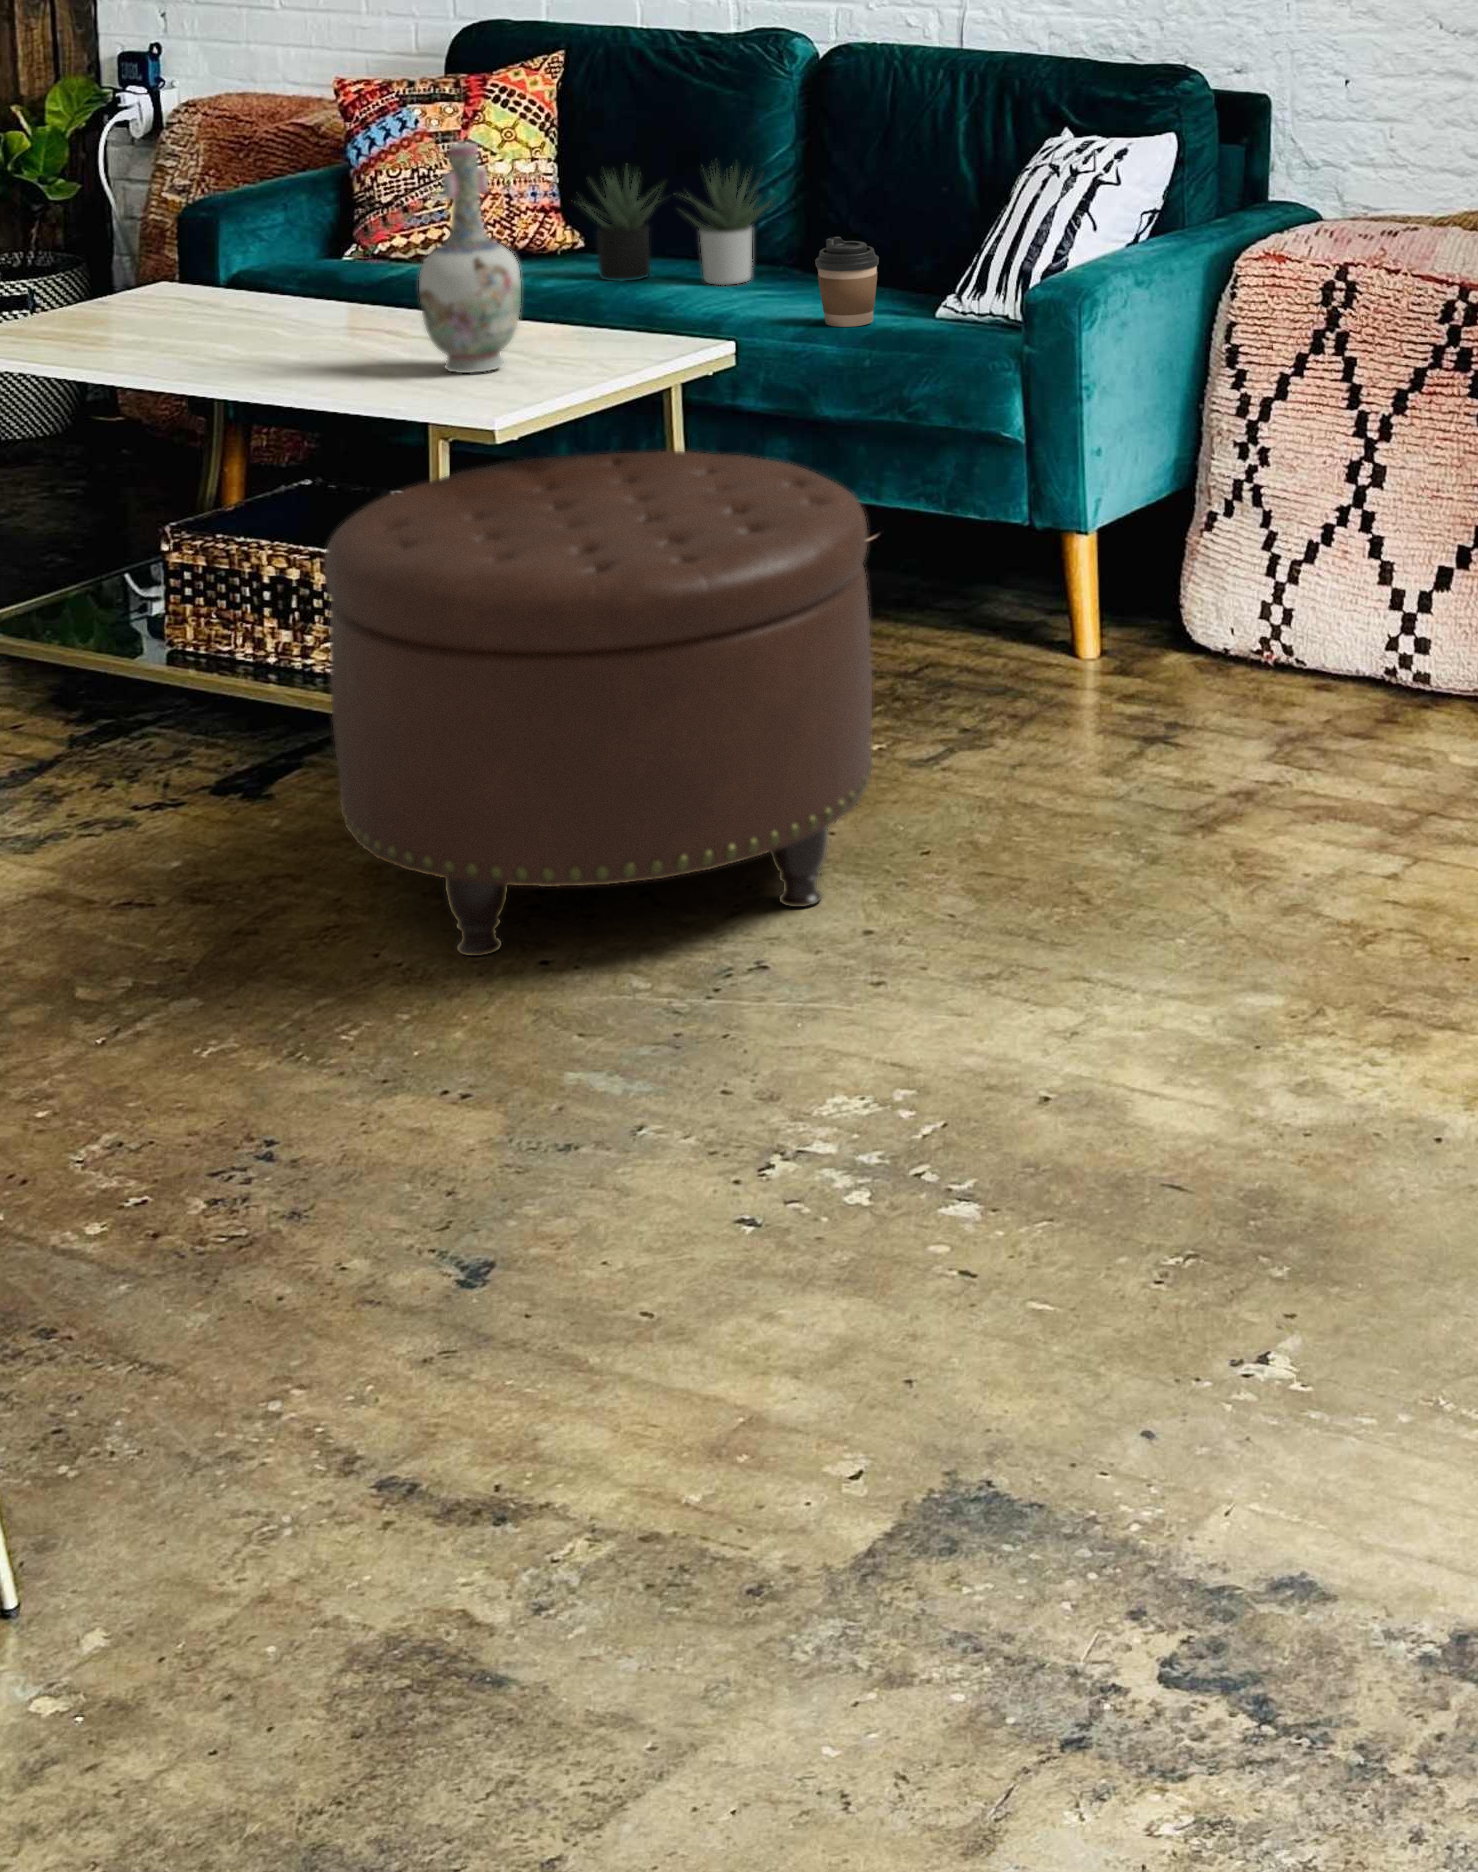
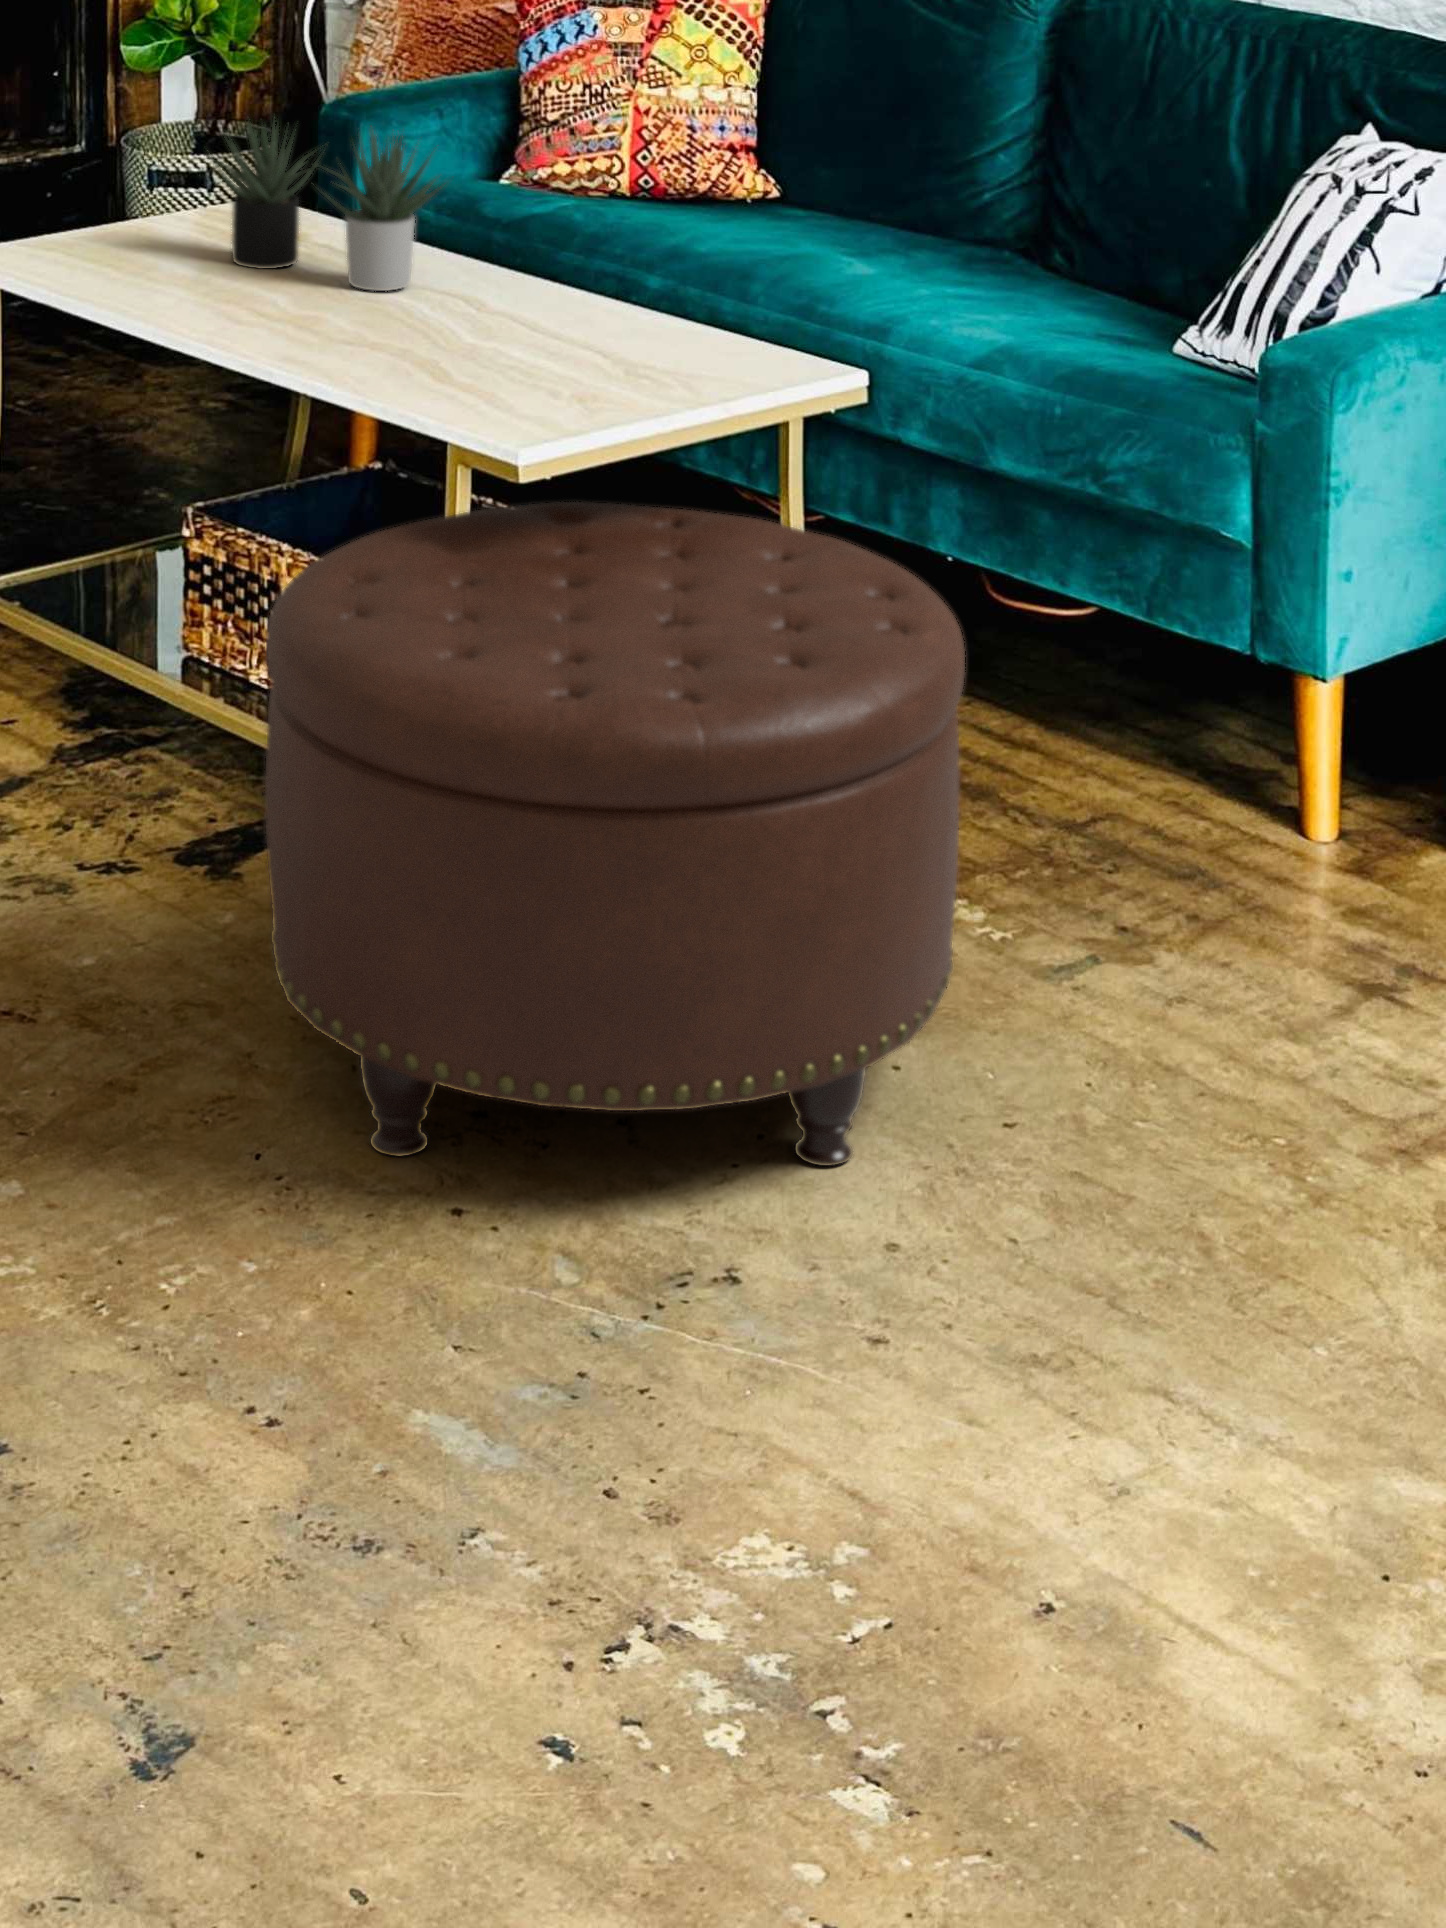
vase: present [419,143,521,373] -> none [484,89,608,376]
succulent plant: present [574,166,773,285] -> present [214,123,443,291]
coffee cup: present [815,237,879,327] -> none [1009,246,1091,364]

